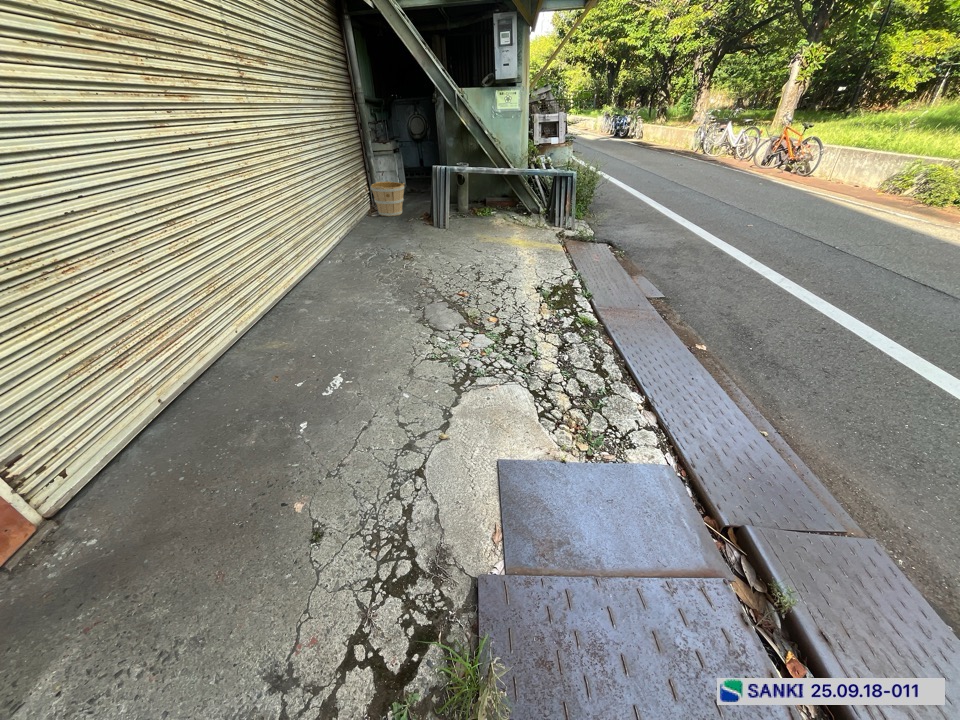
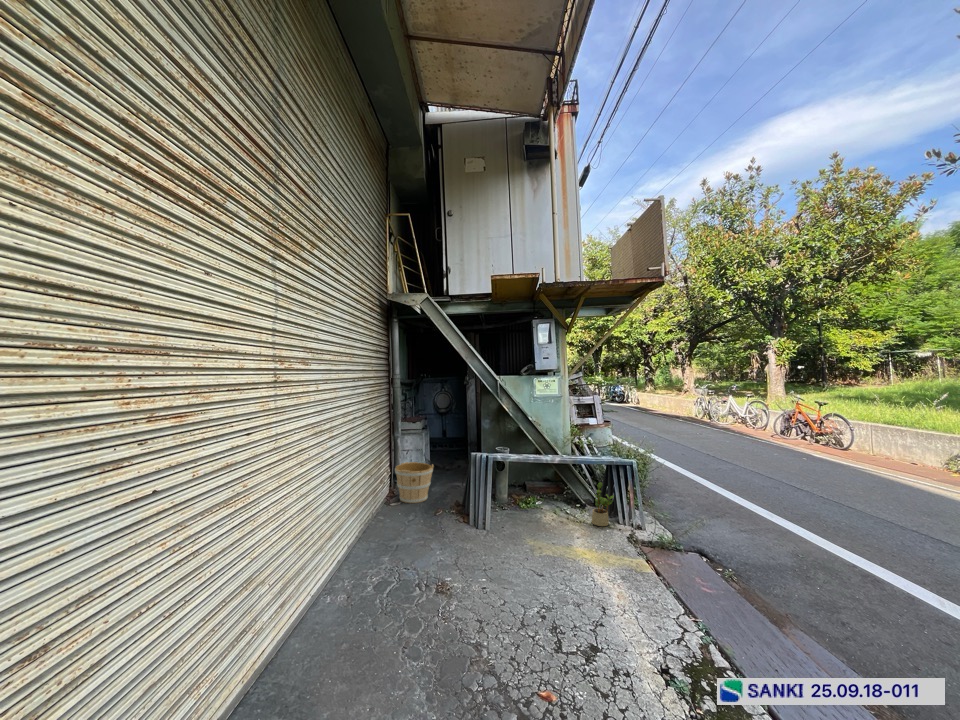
potted plant: none [534,192,554,228] -> present [592,482,614,526]

